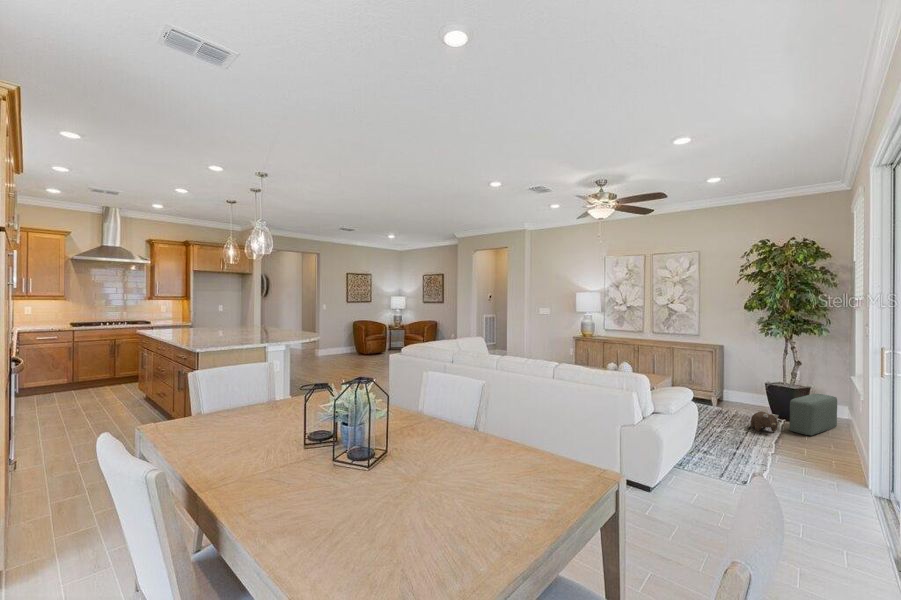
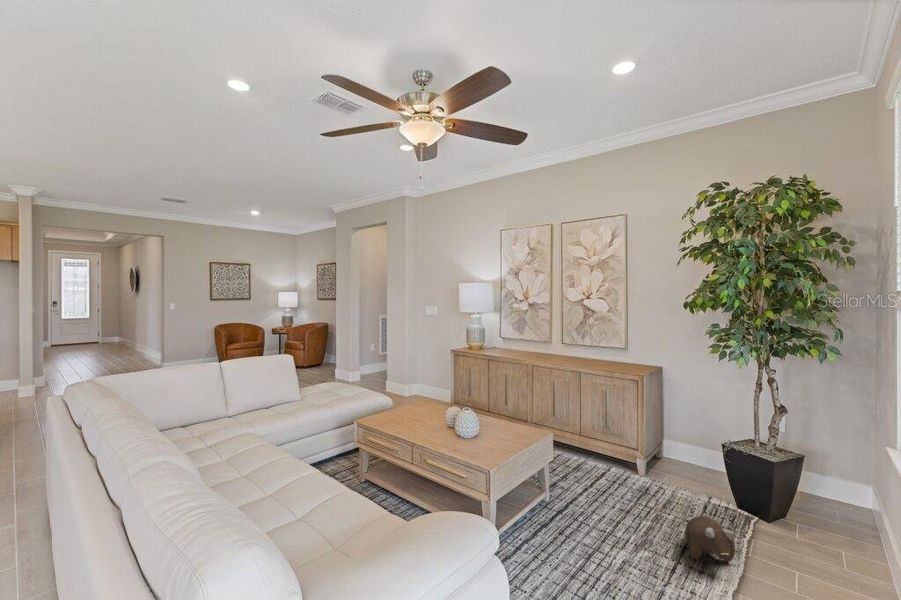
pouf: present [790,394,837,435] -> none [761,470,855,577]

